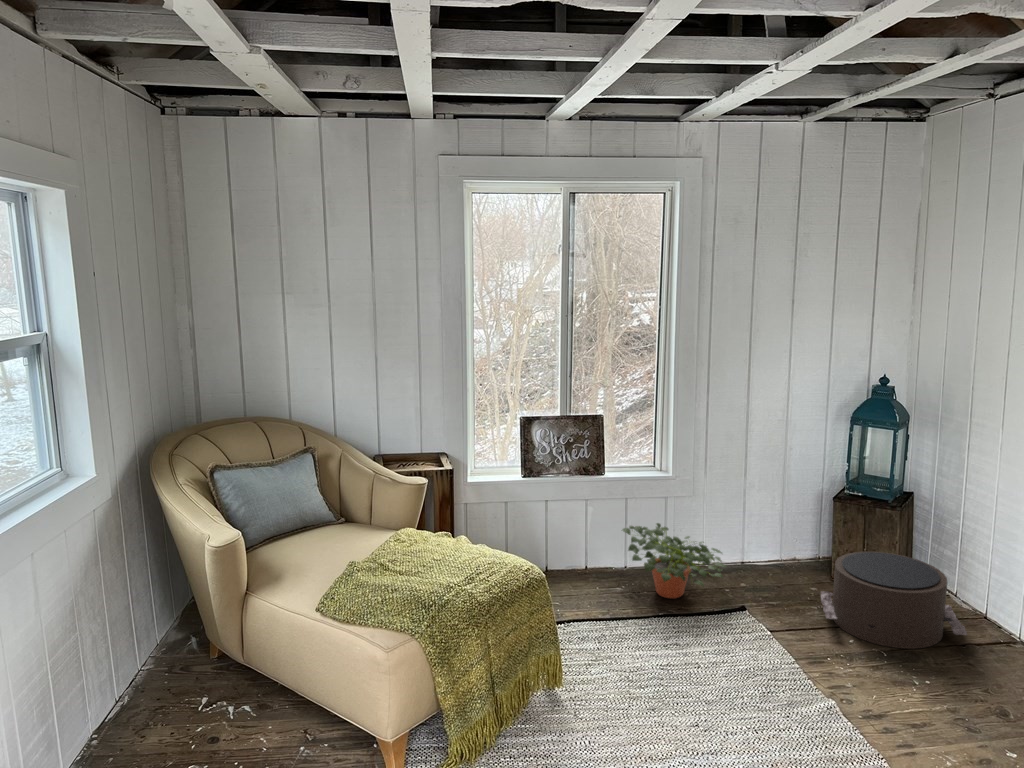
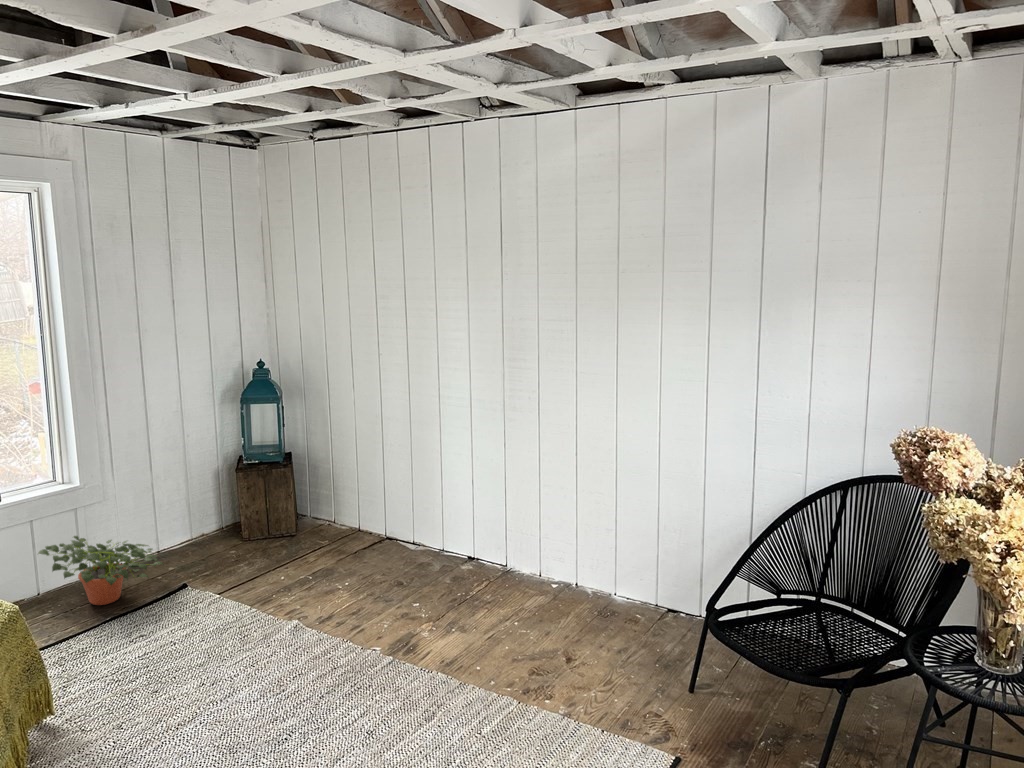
pouf: present [821,552,967,649] -> none [245,502,358,574]

